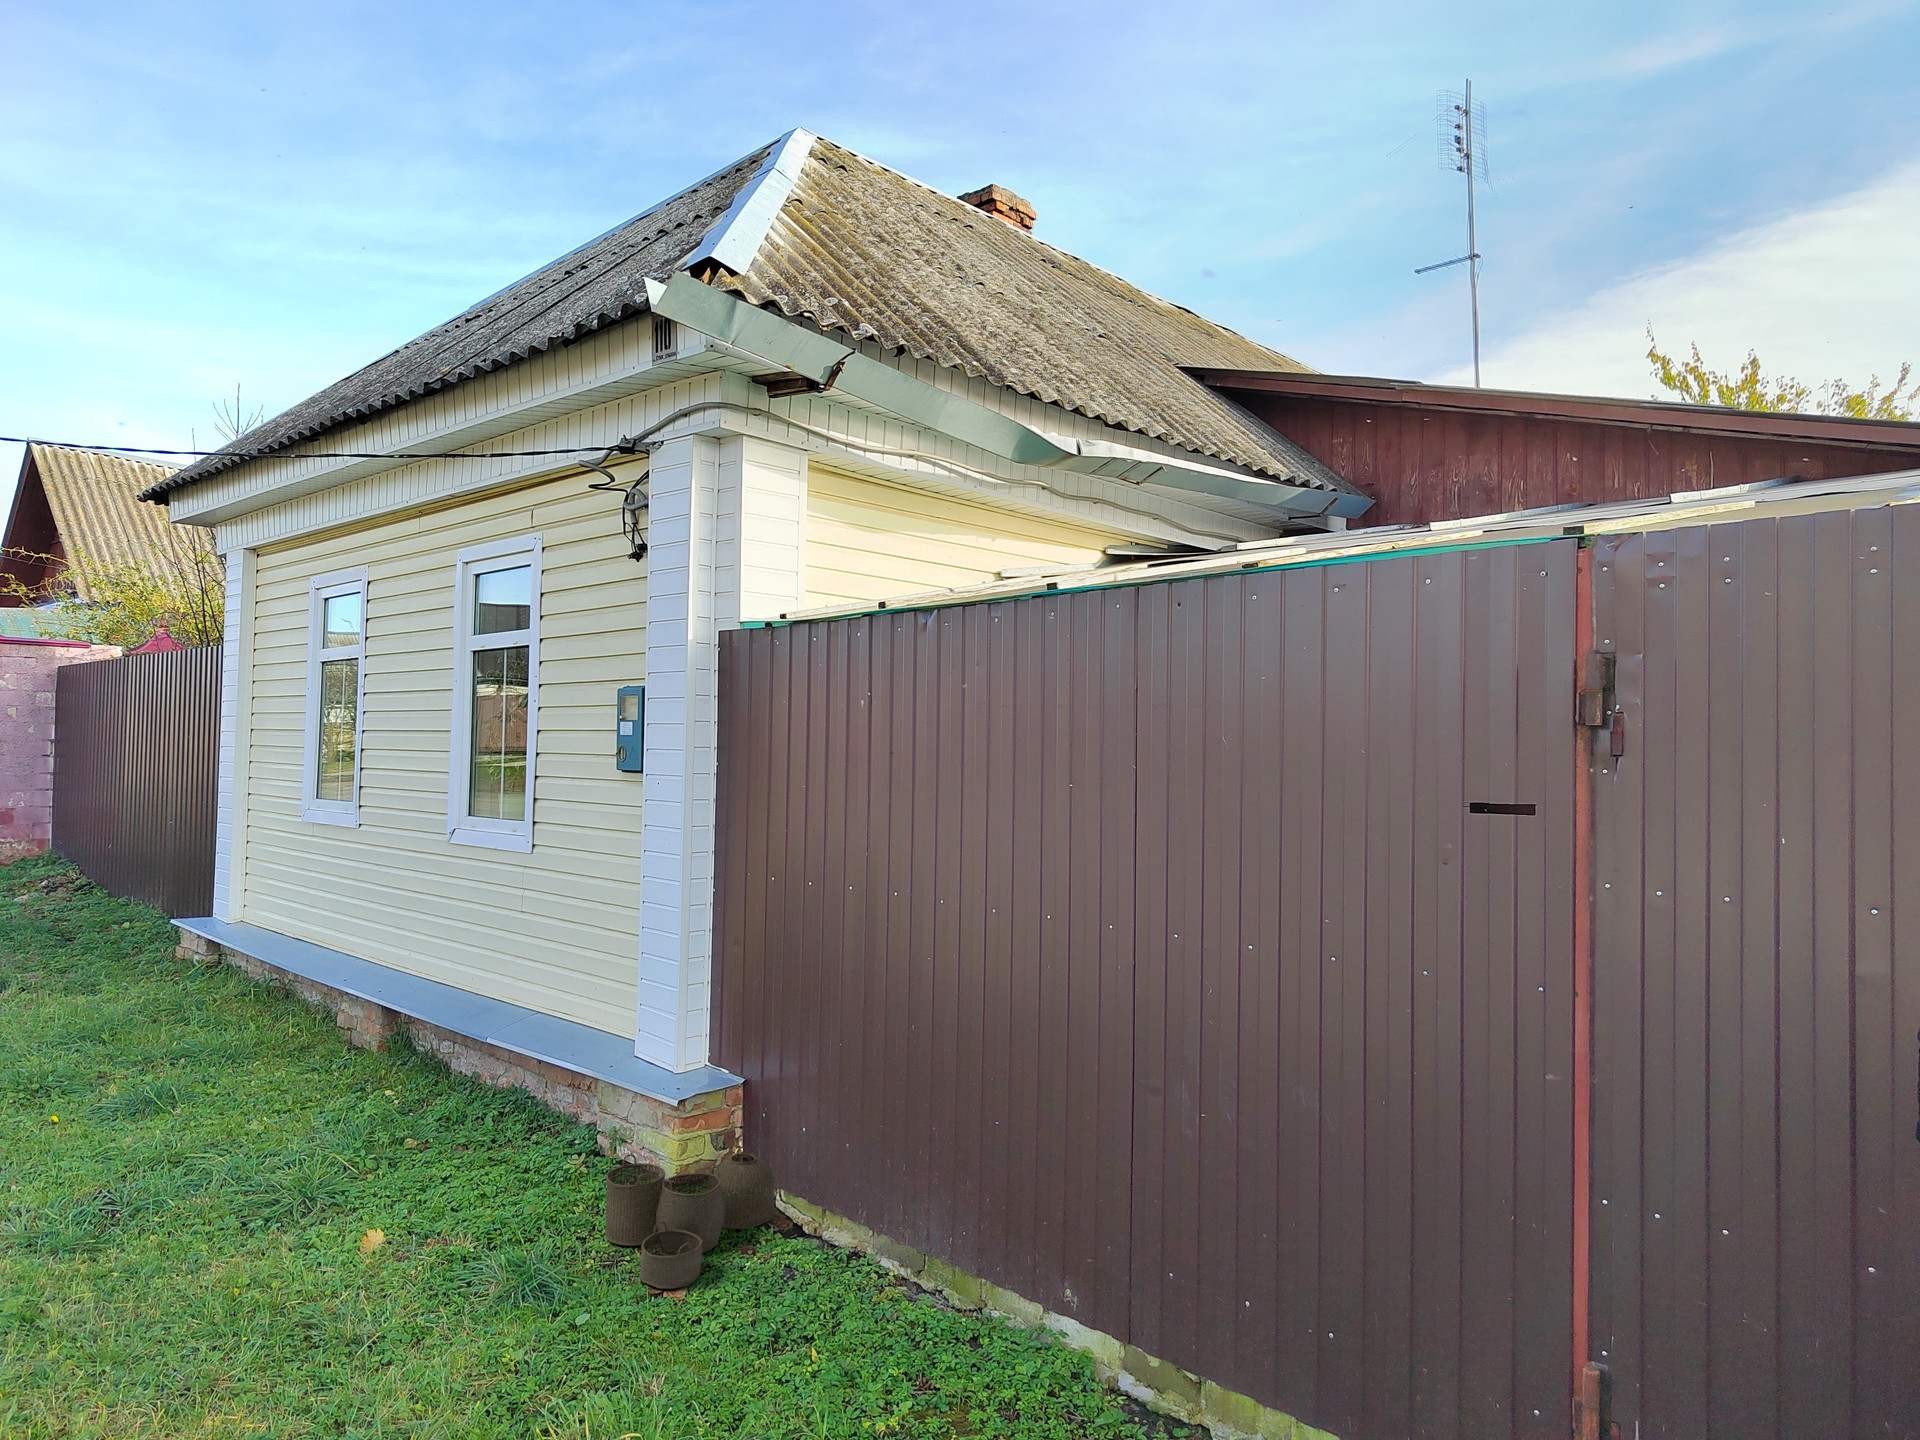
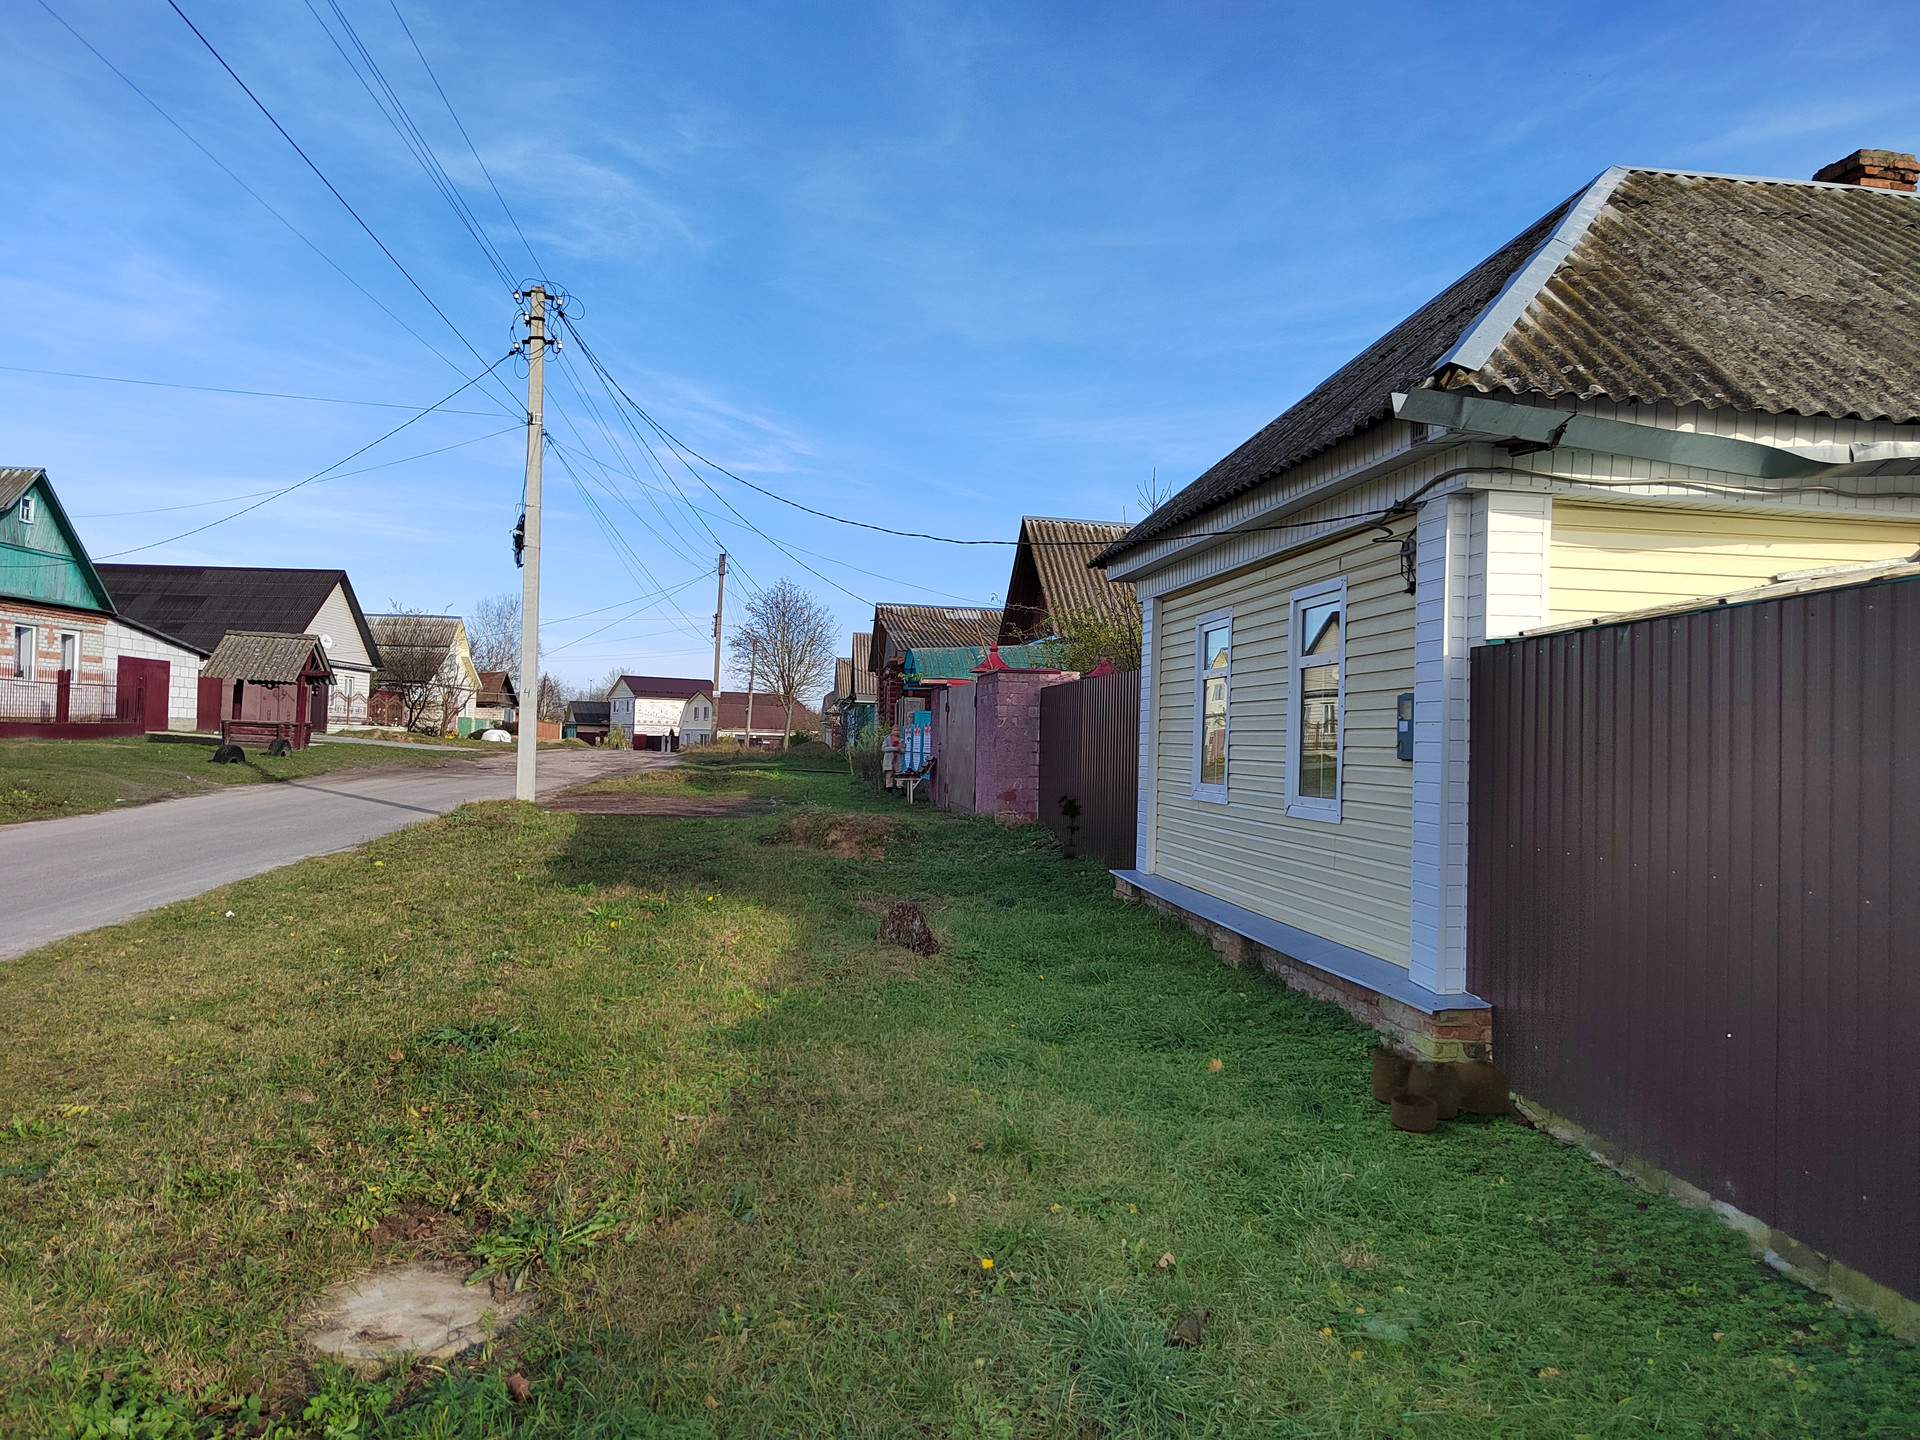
potted plant: none [81,816,129,905] -> present [1058,793,1083,858]

